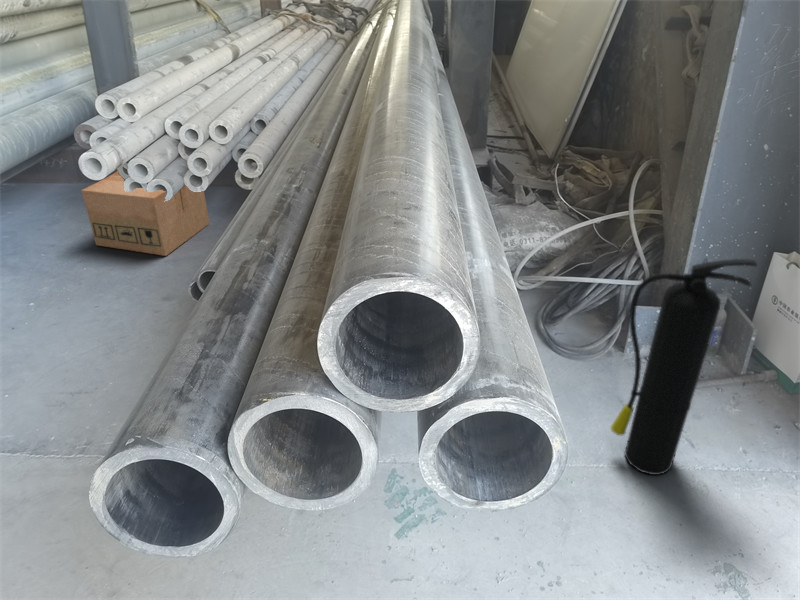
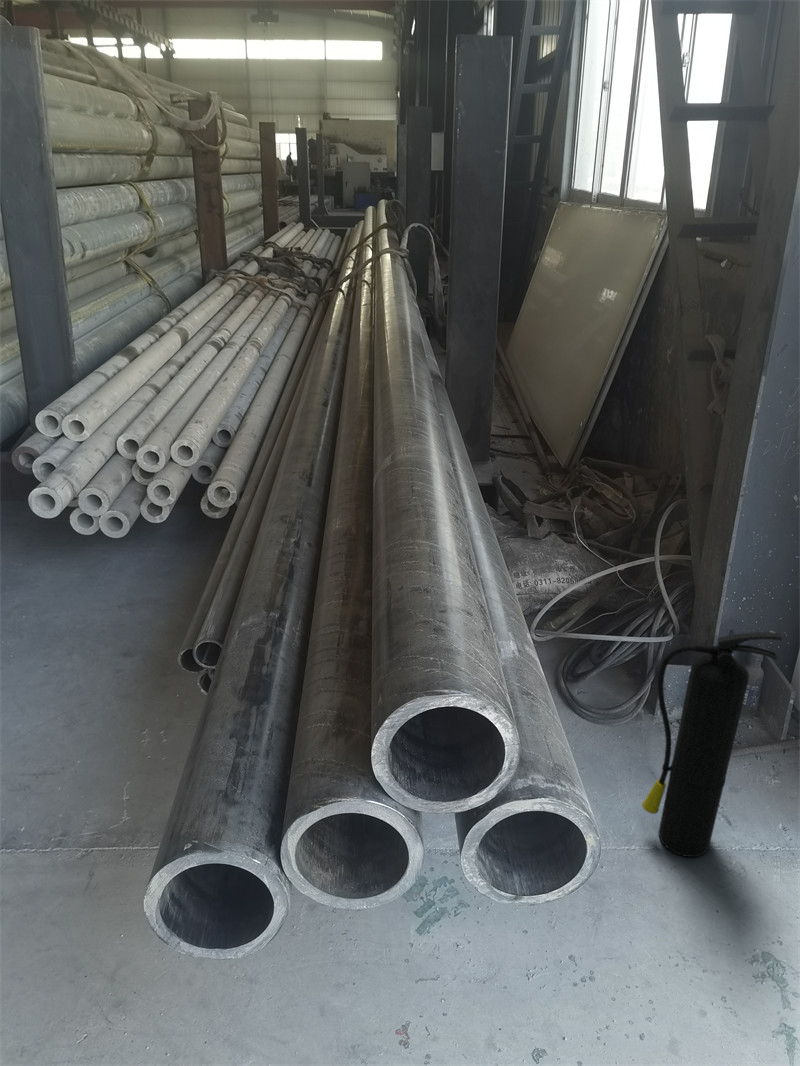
cardboard box: present [82,171,209,256] -> none [35,489,176,601]

